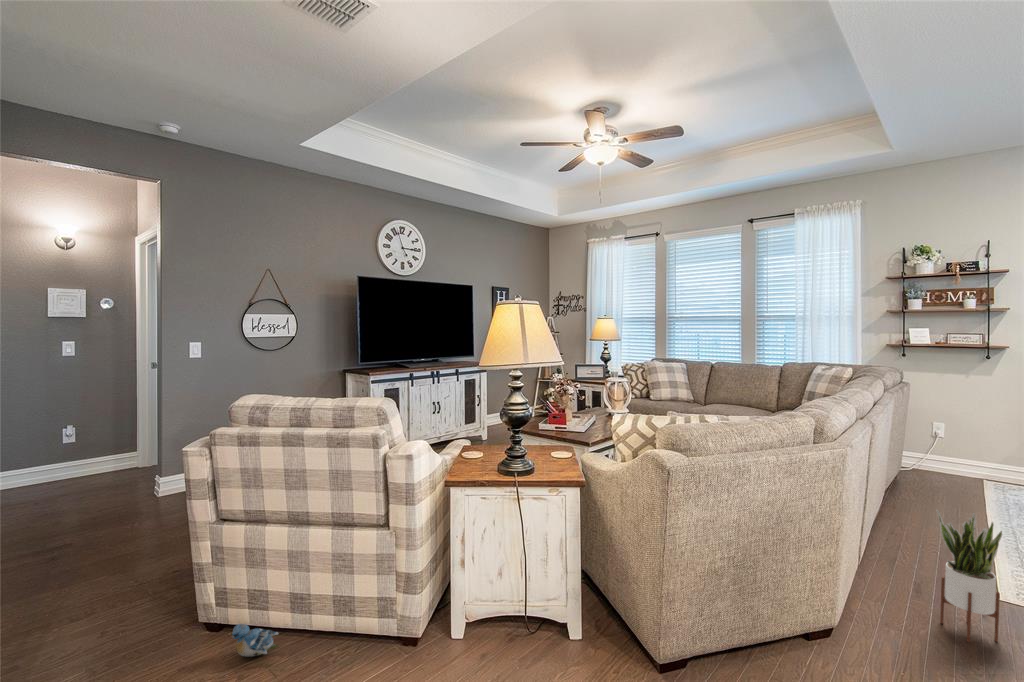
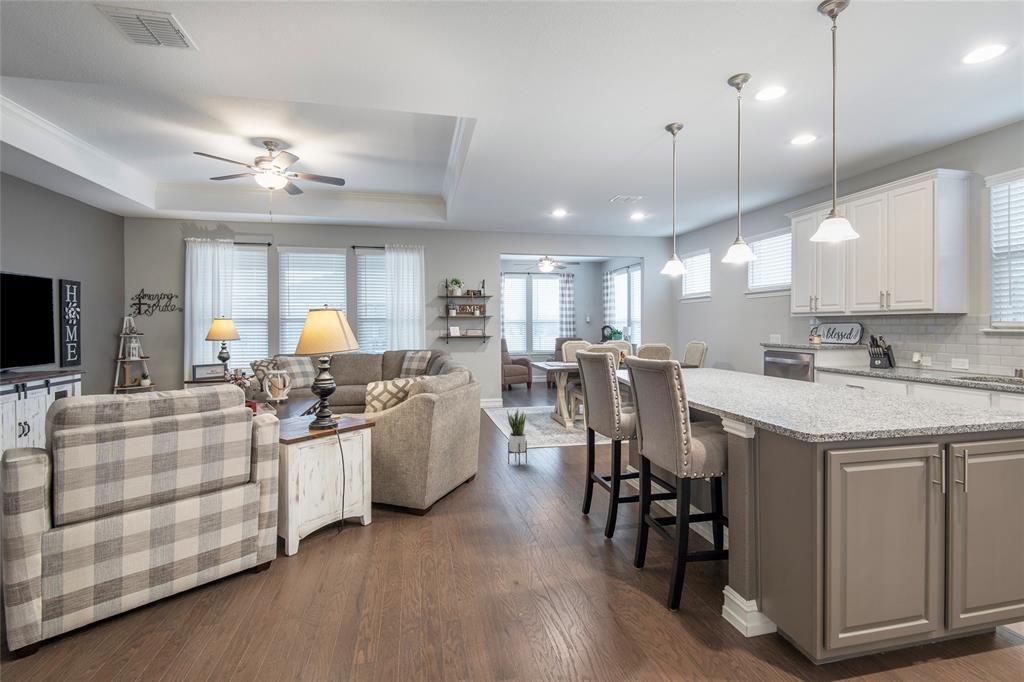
plush toy: present [232,624,278,657] -> none [113,606,163,635]

